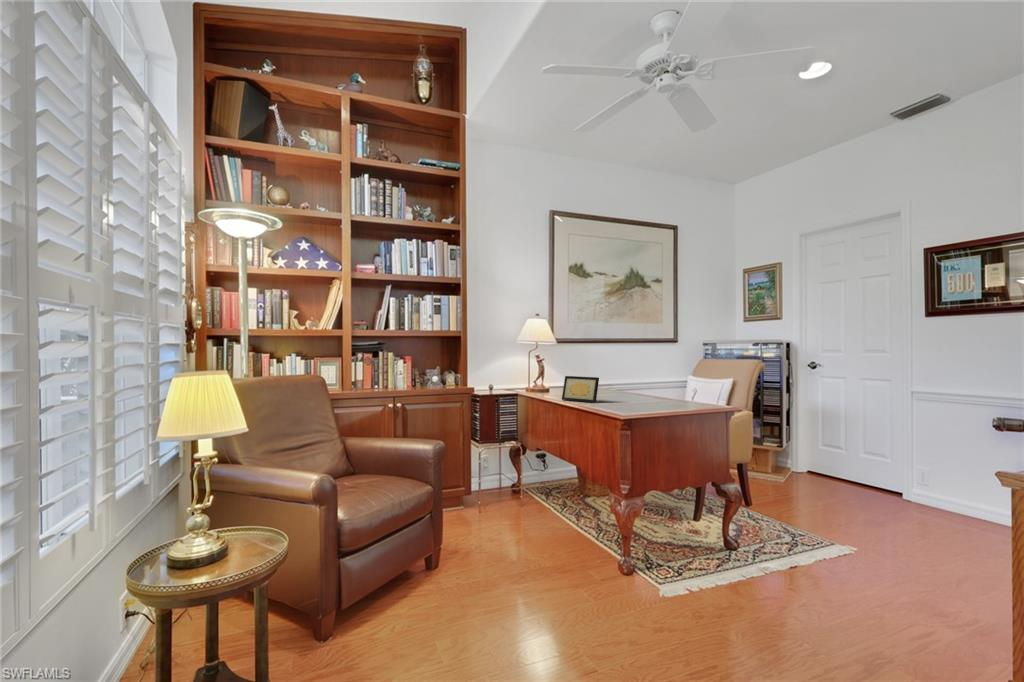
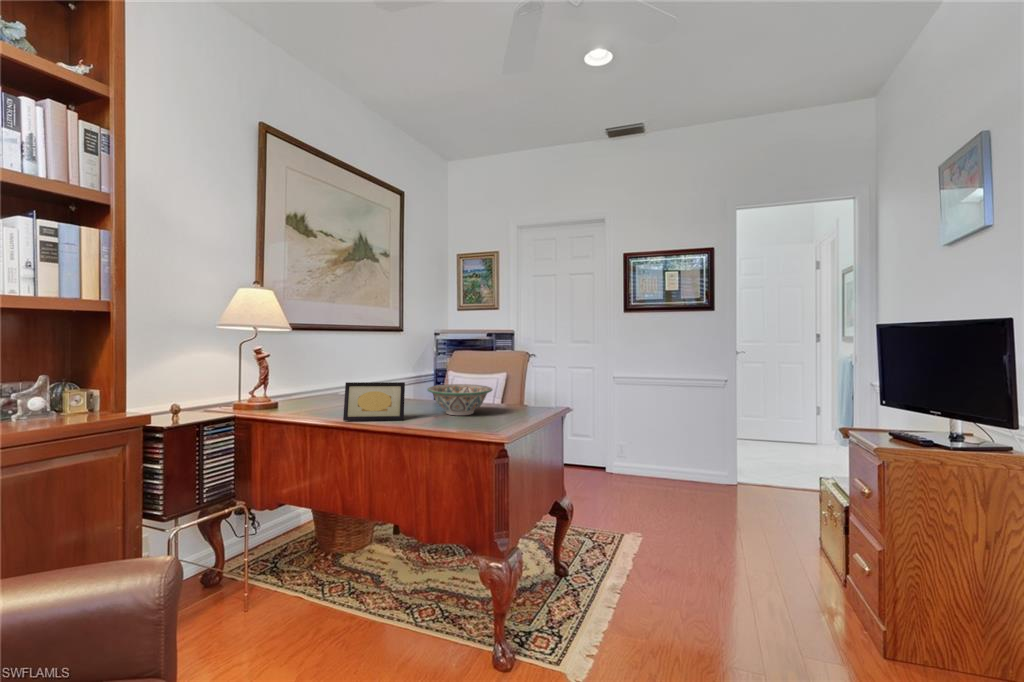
decorative bowl: none [618,382,668,404] -> present [428,384,492,415]

